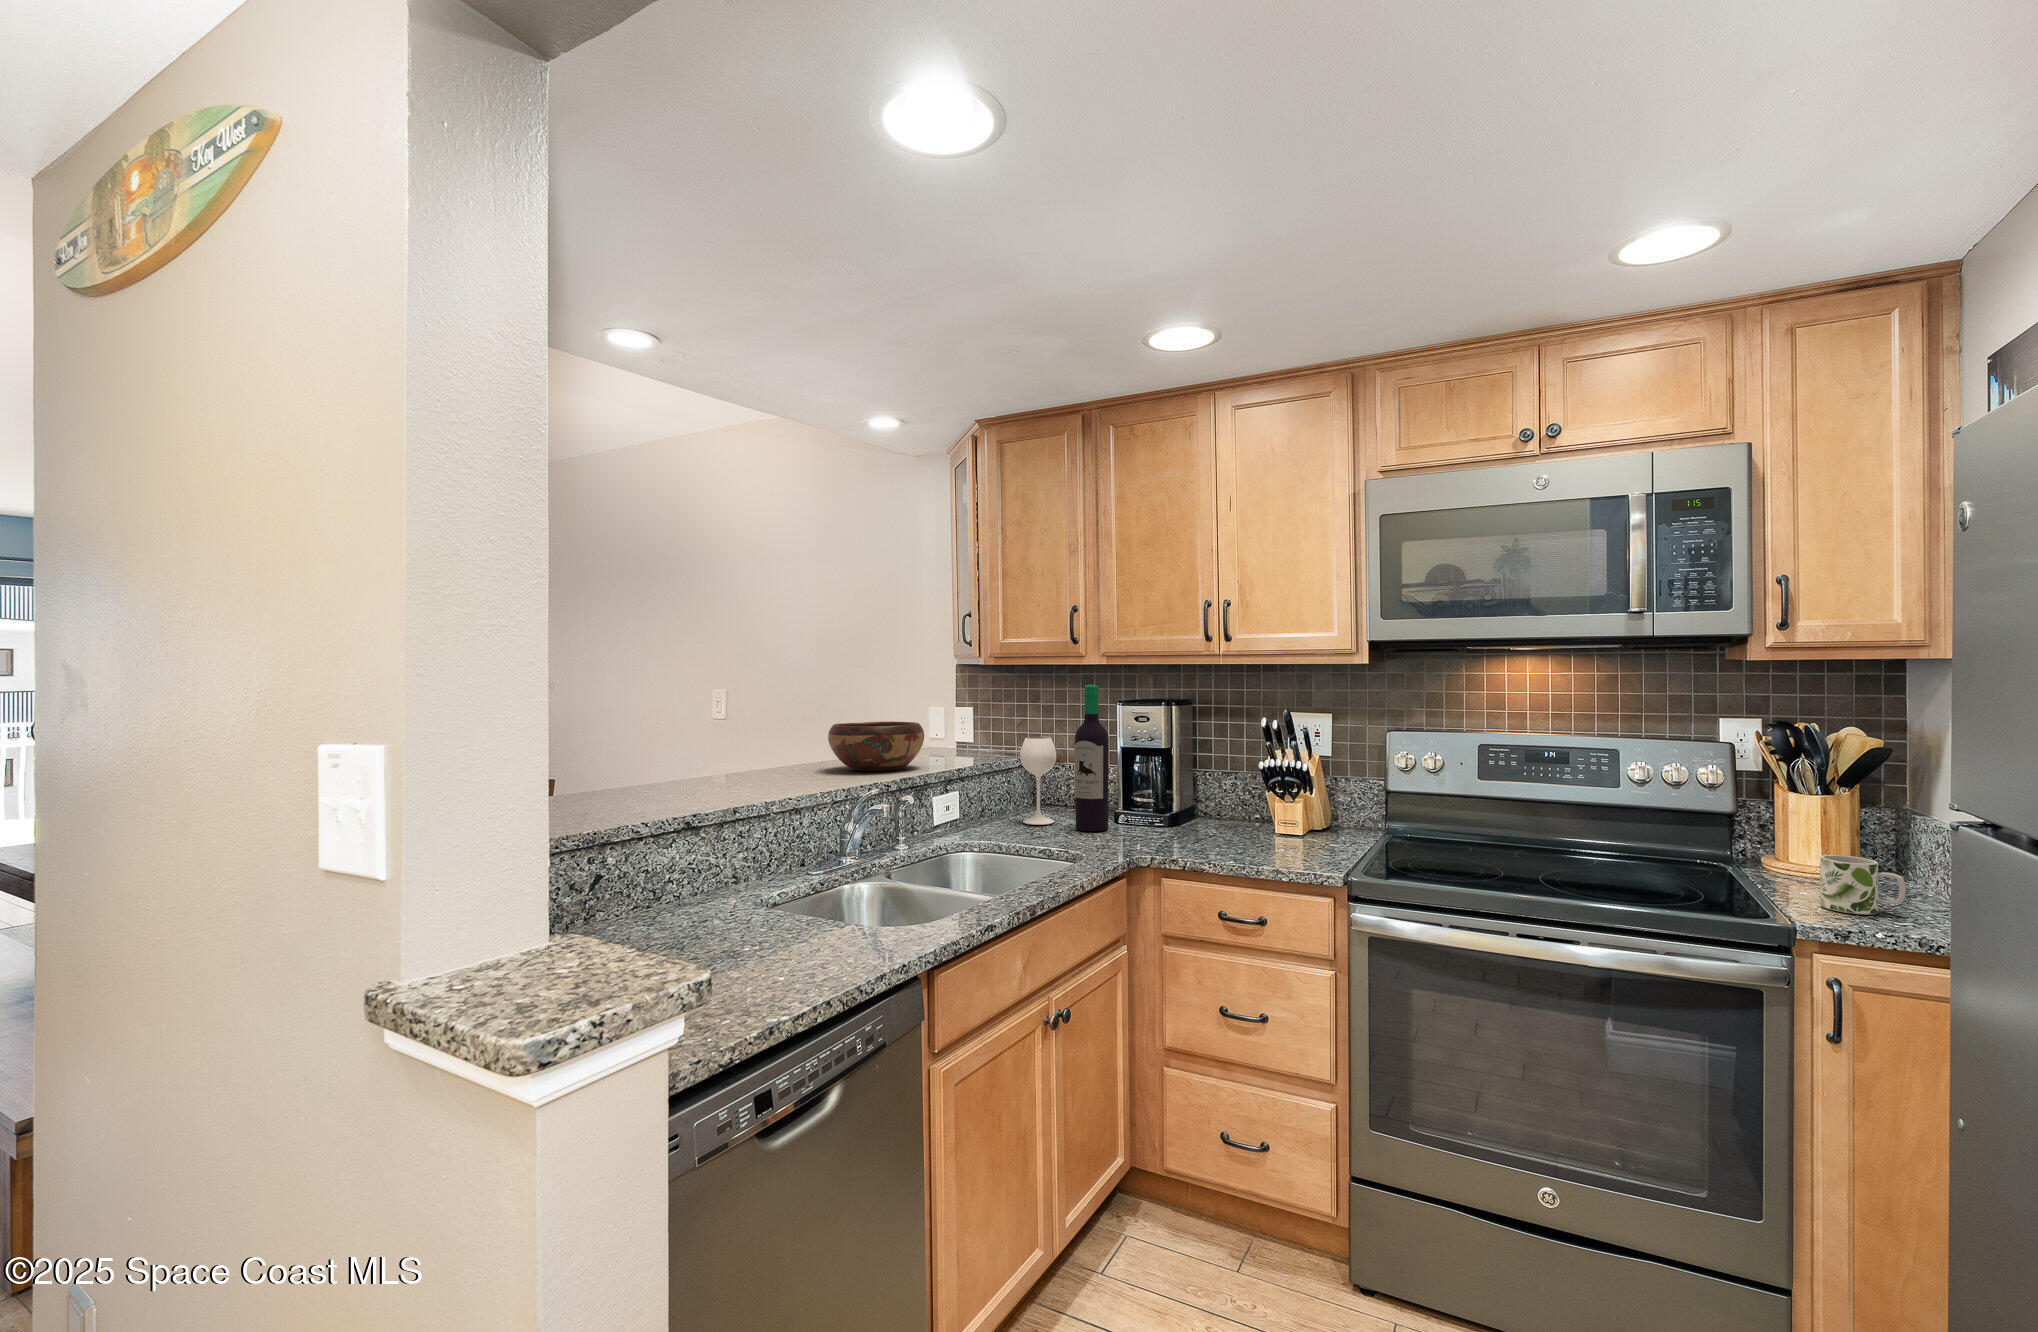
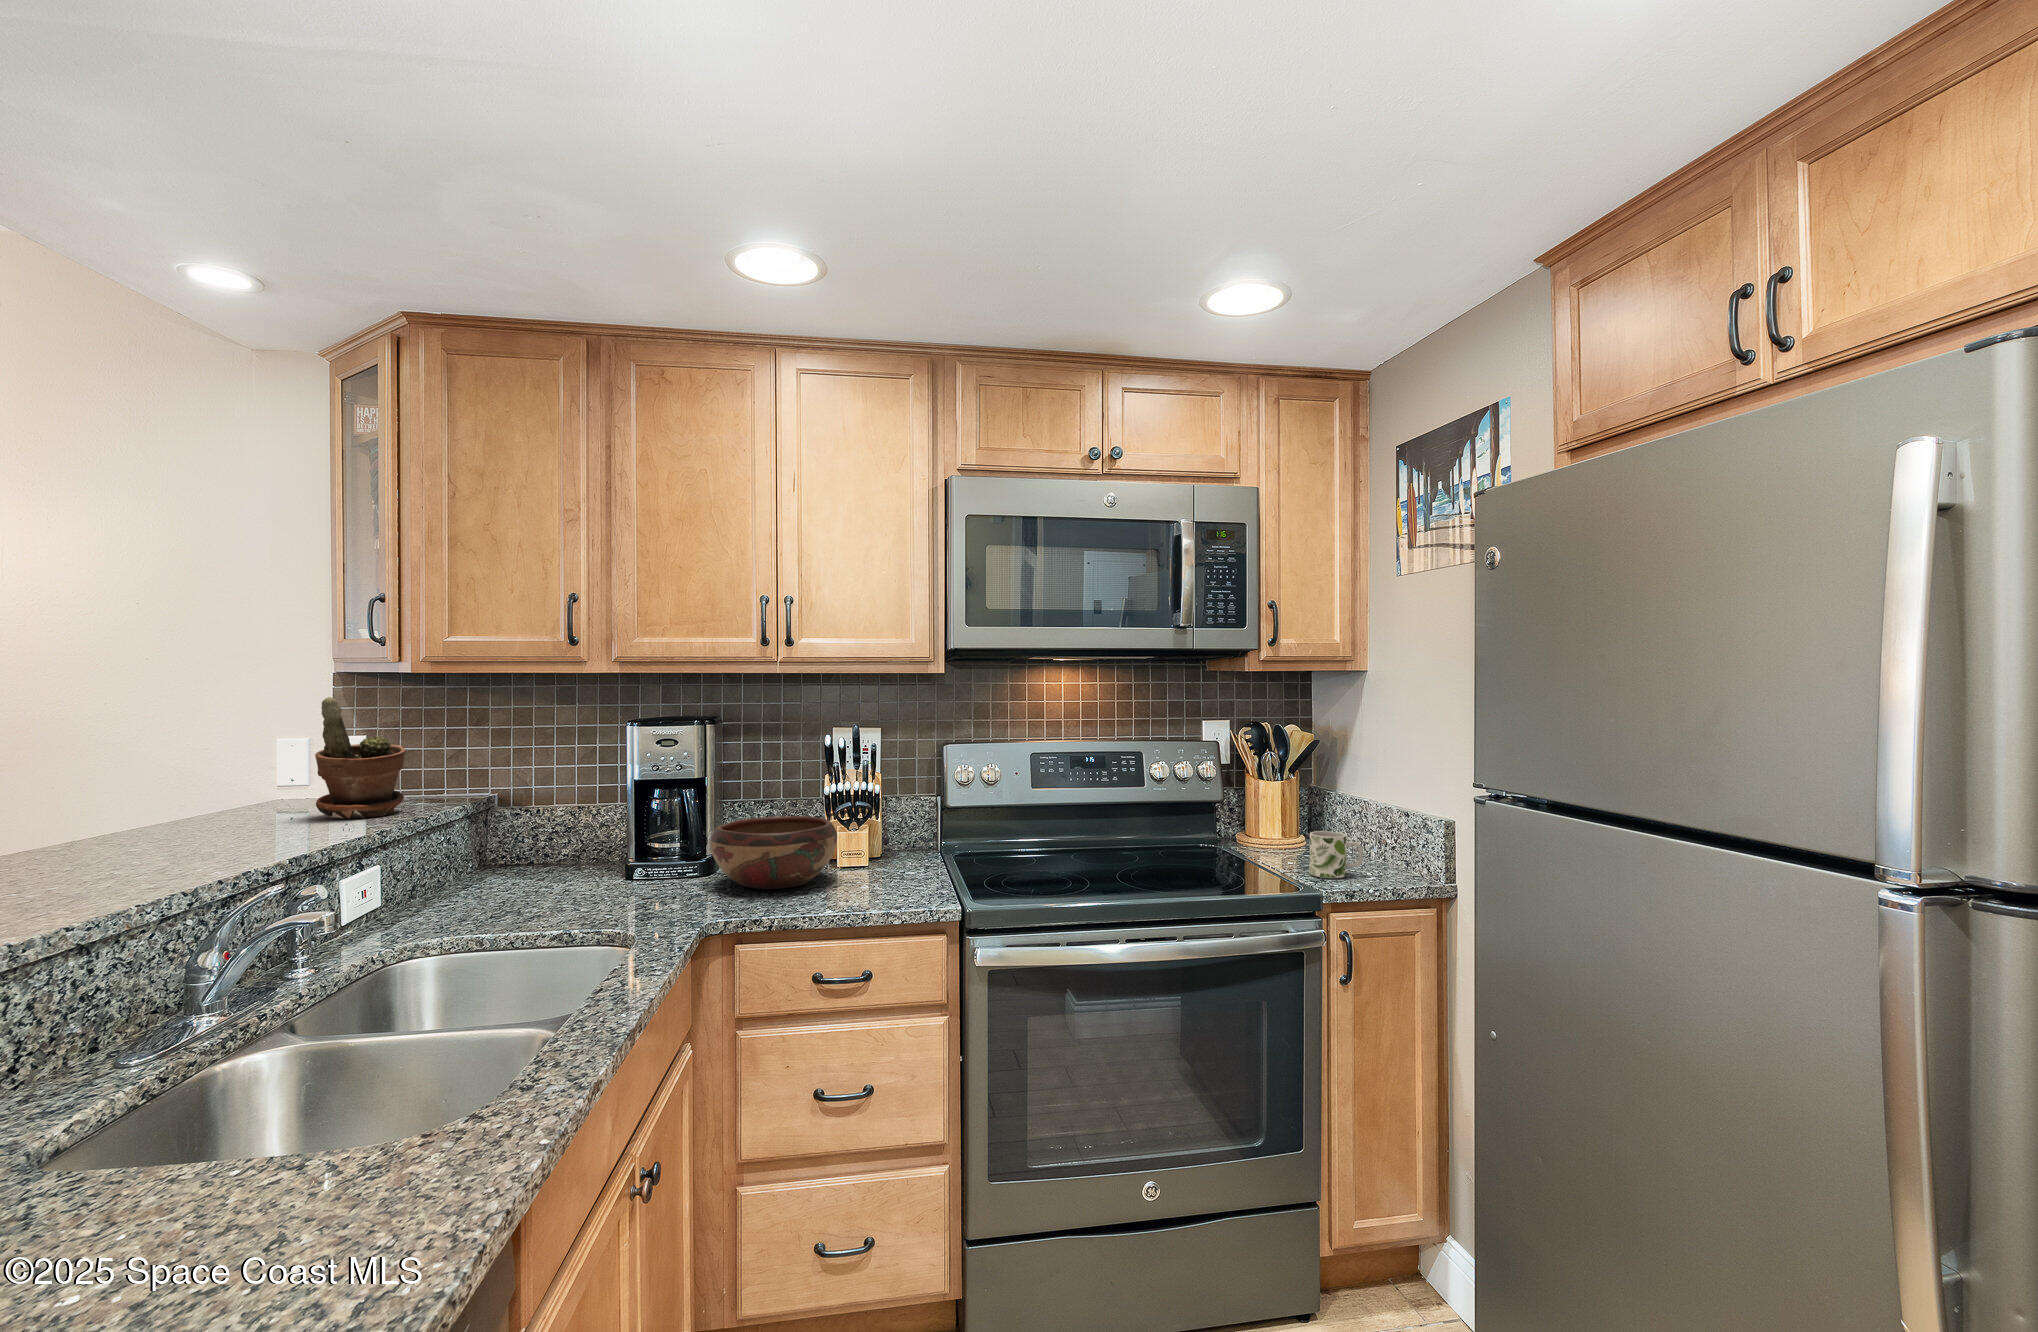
potted plant: none [935,681,984,761] -> present [315,697,405,819]
wine bottle: present [1020,685,1109,831] -> none [479,699,624,900]
decorative bowl: present [828,722,924,771] -> present [710,816,837,889]

